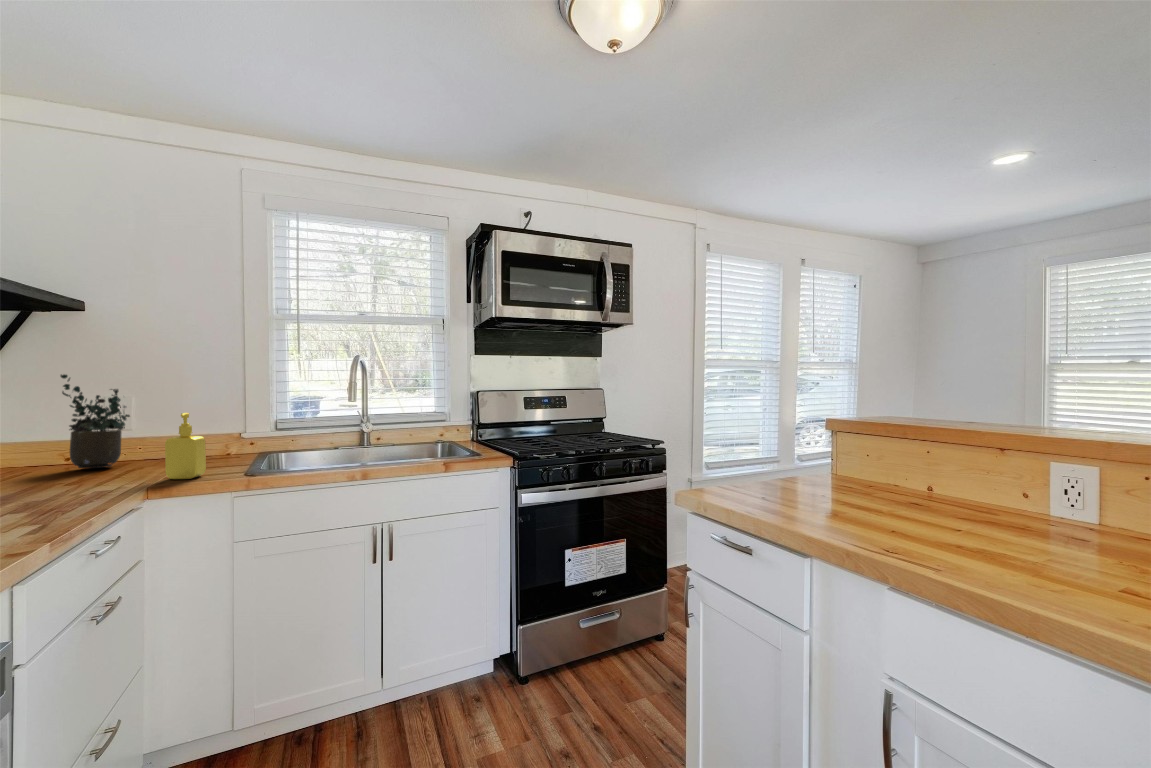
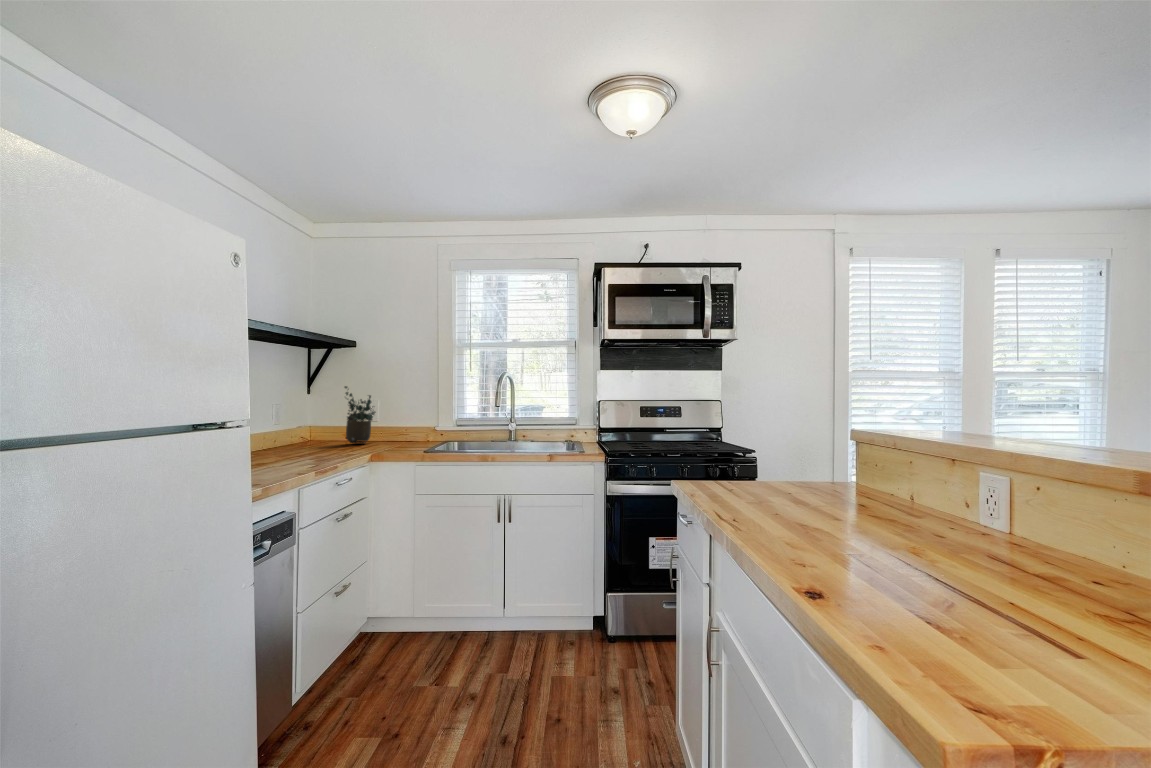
soap dispenser: present [165,413,206,479] -> none [384,410,405,451]

